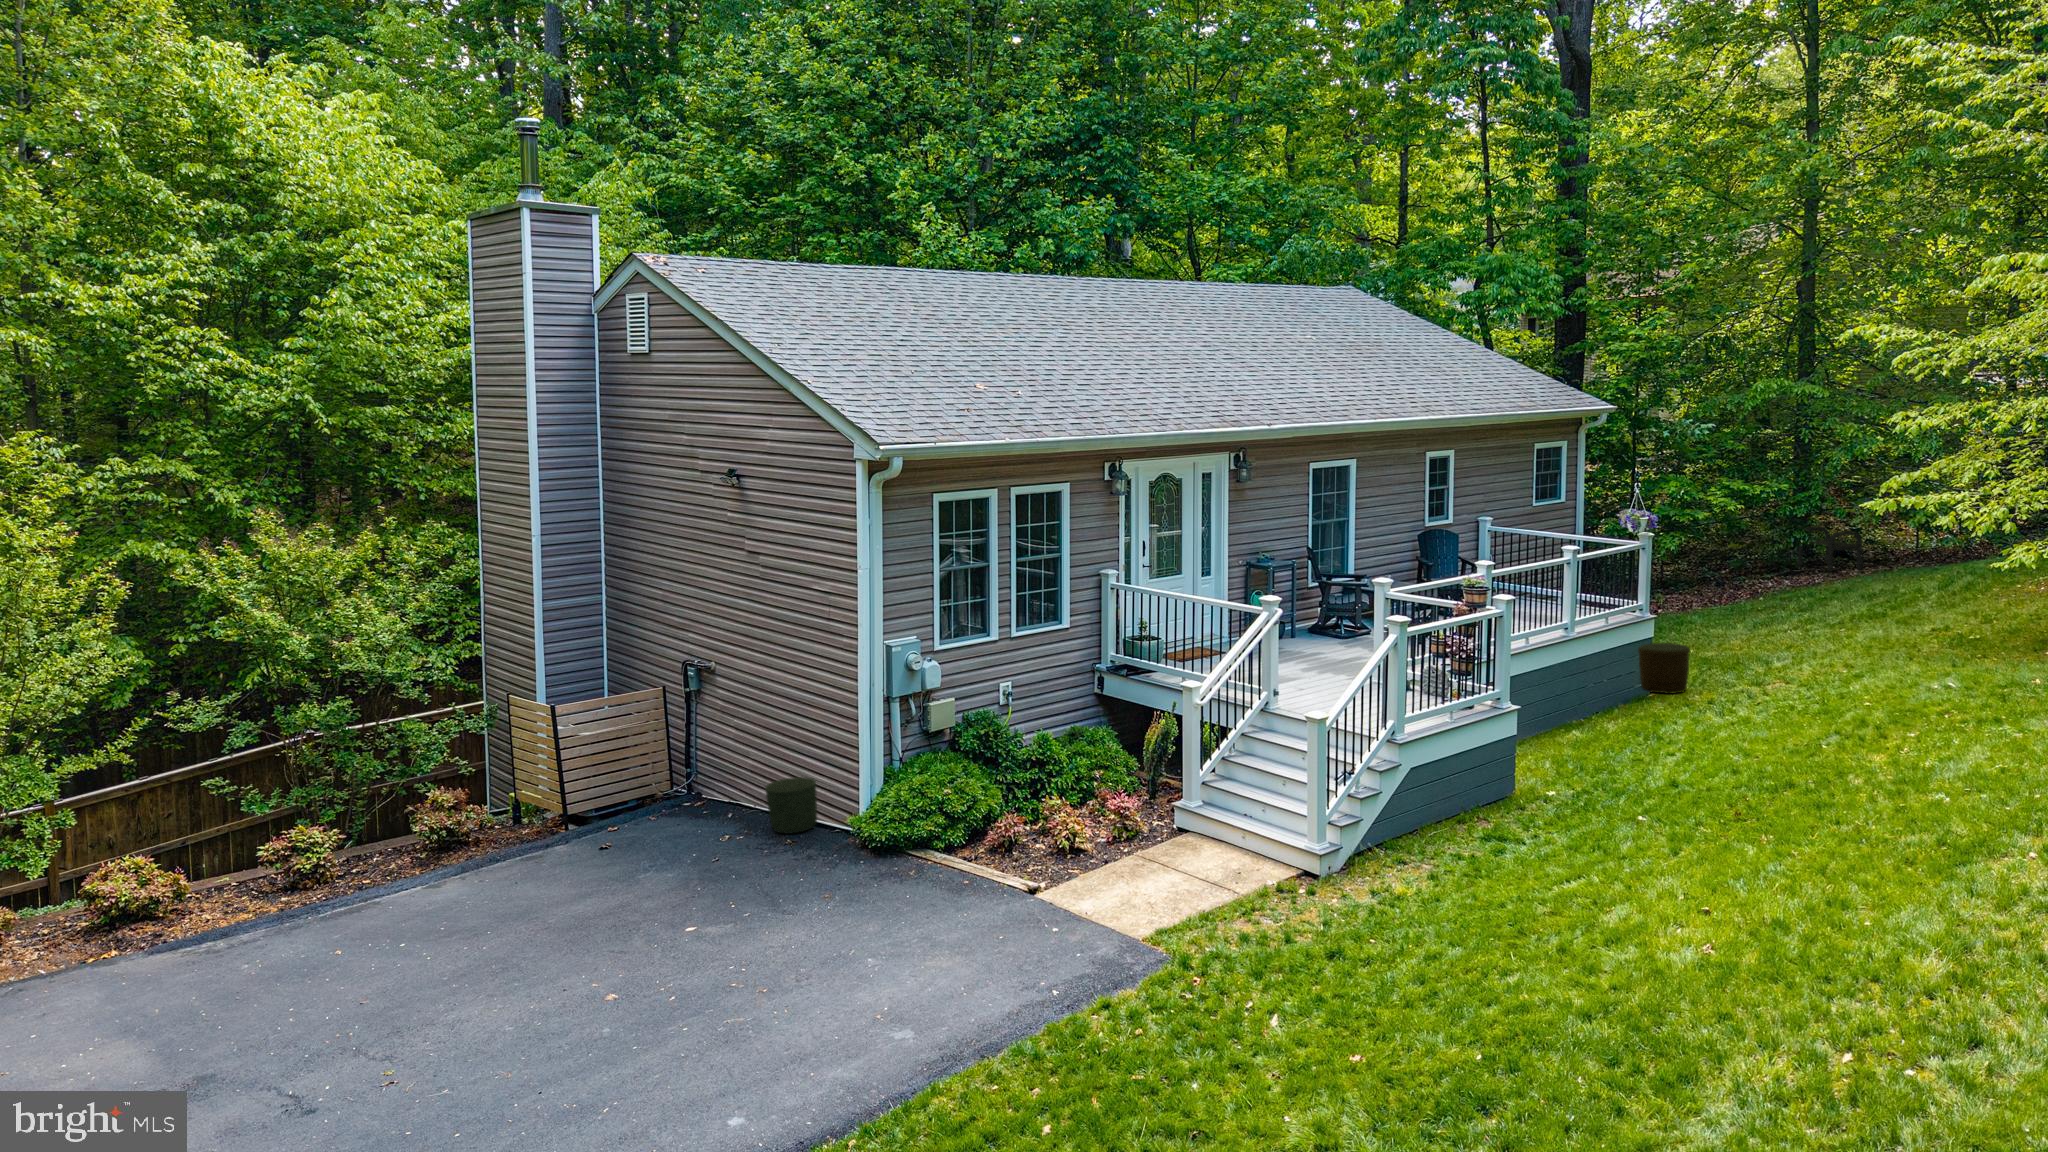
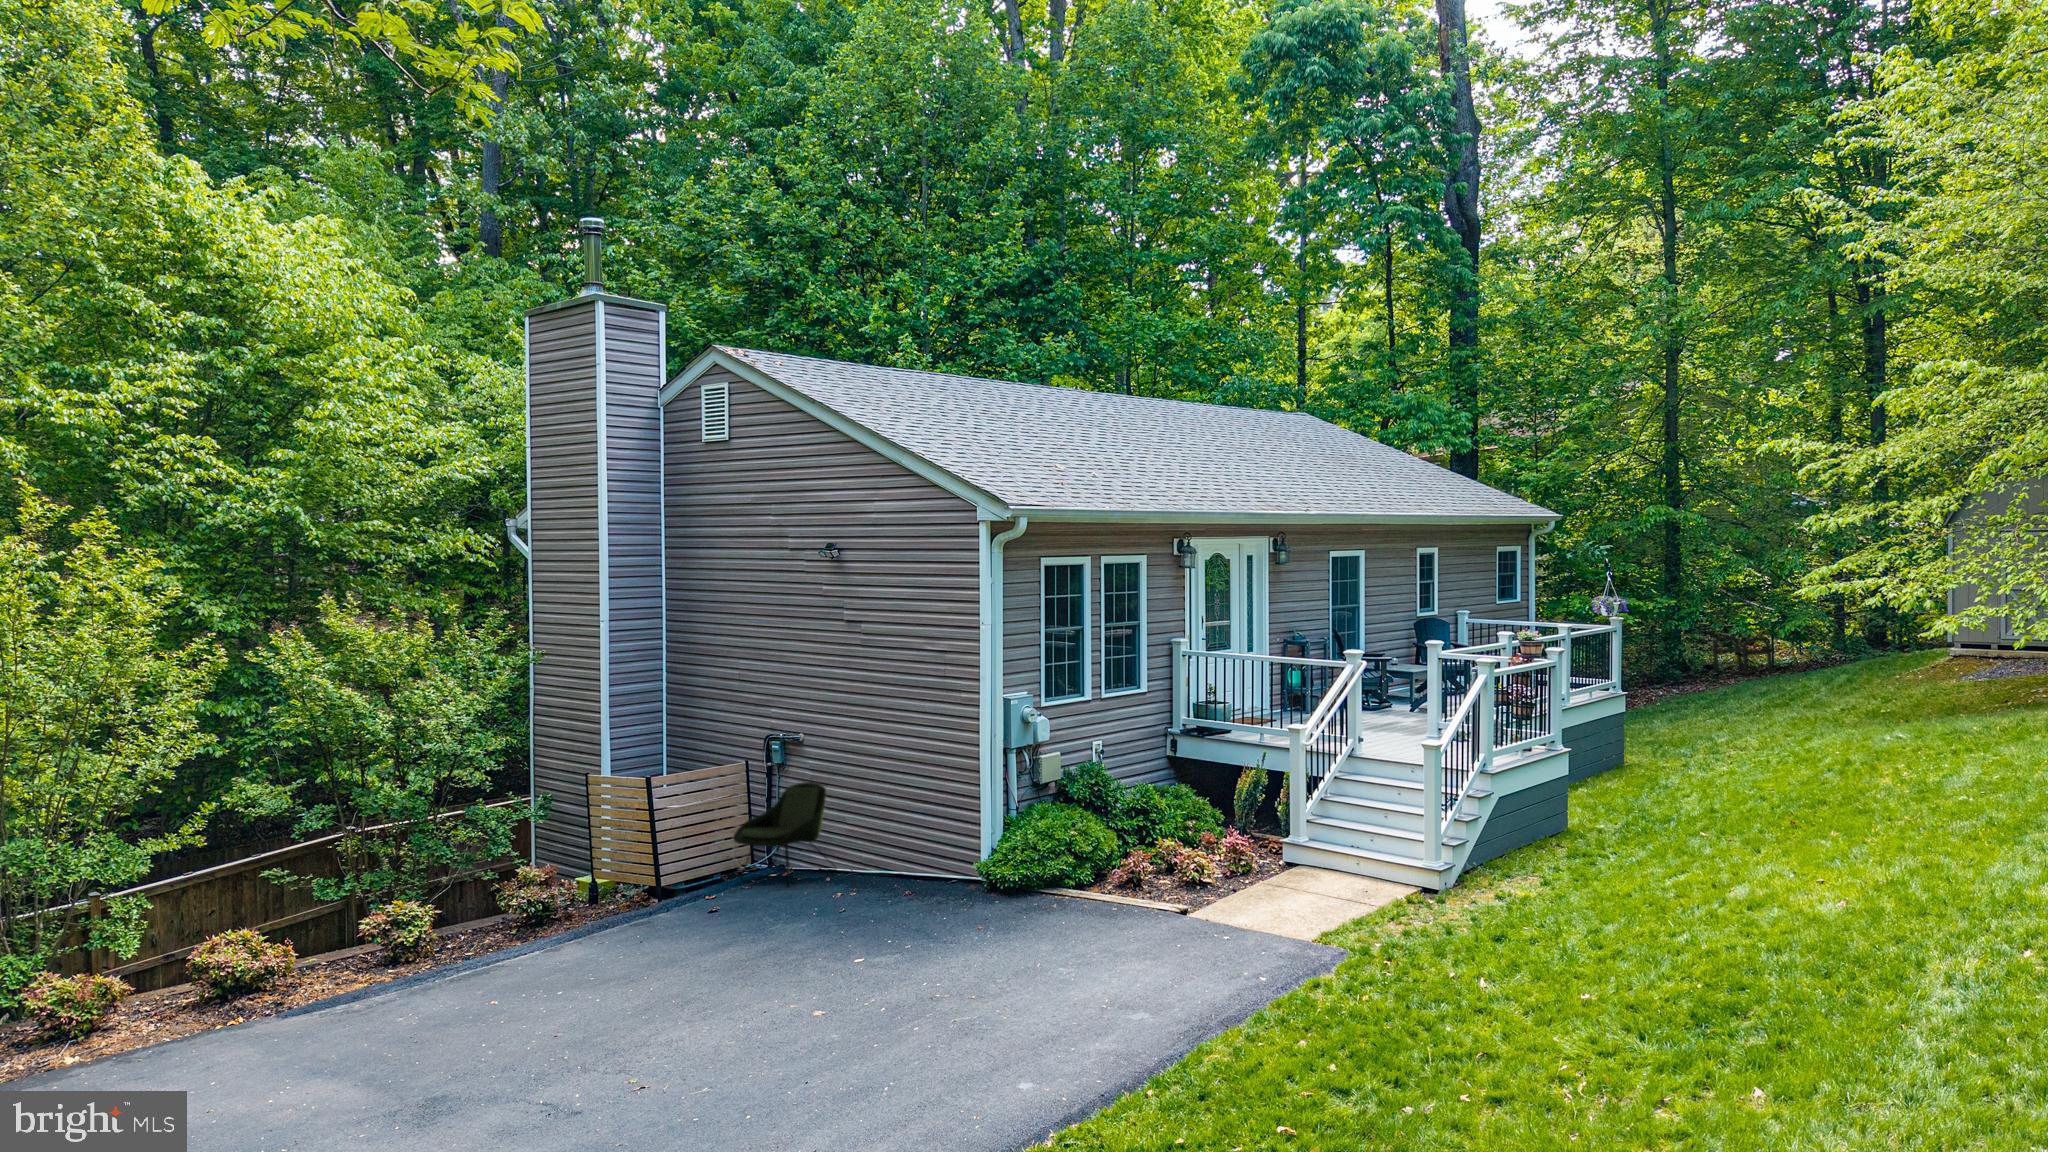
basket: present [1638,643,1690,694] -> none [1631,713,1678,758]
lounge chair: none [641,710,743,820] -> present [733,782,835,886]
planter: present [765,777,817,833] -> none [881,837,931,889]

